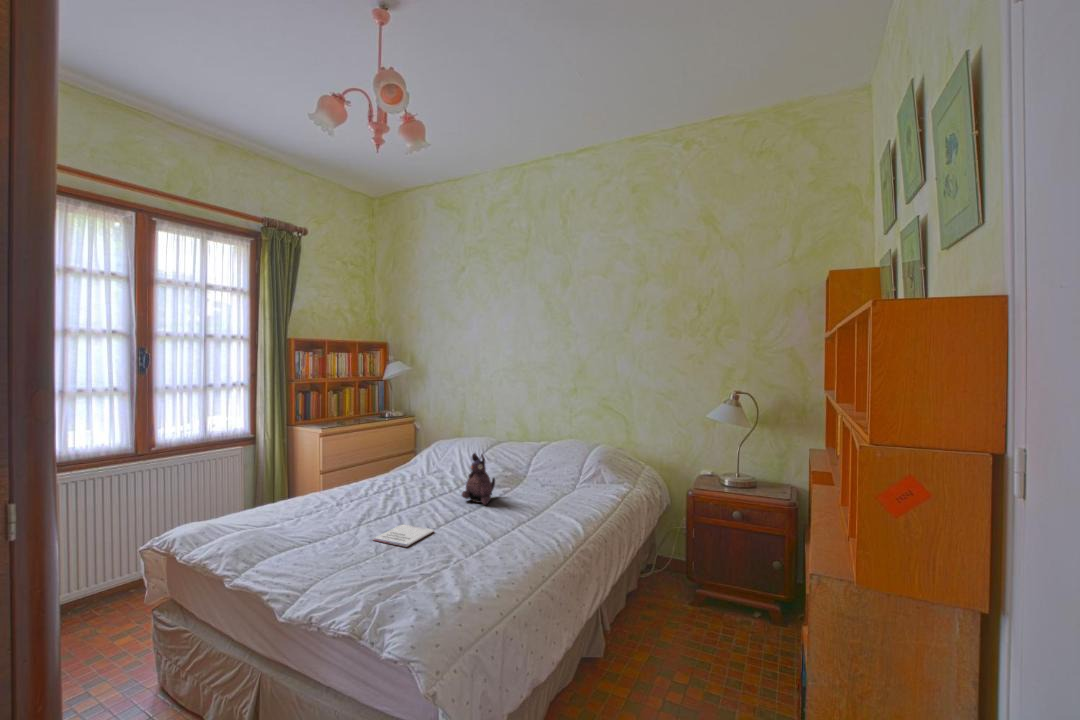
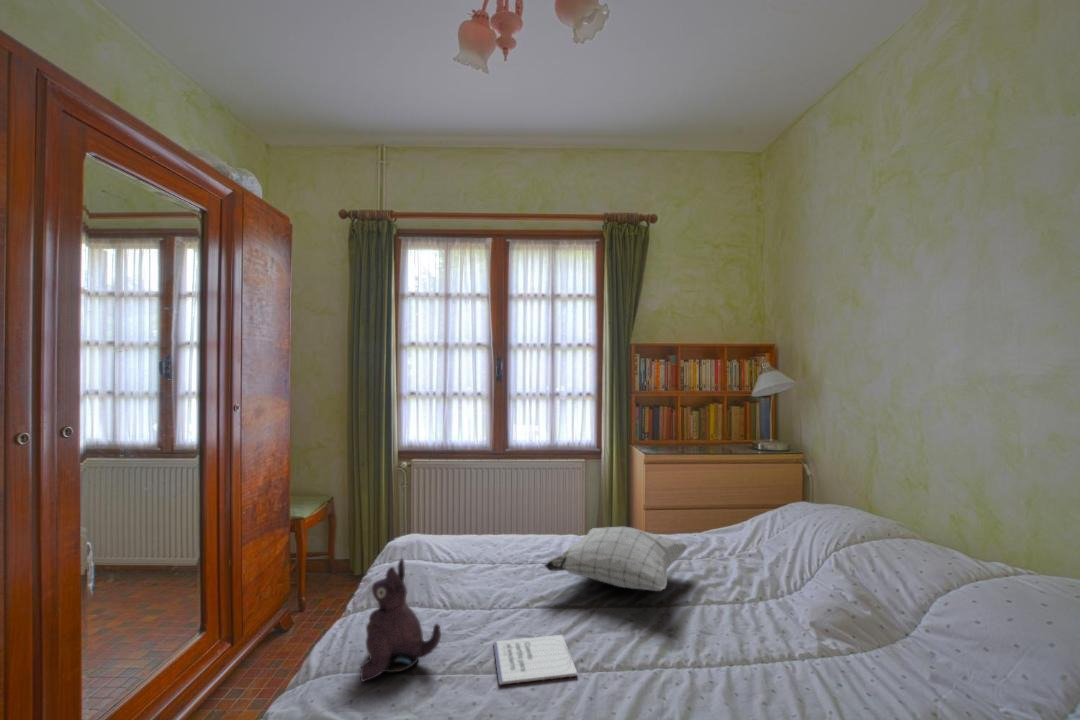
plush toy: present [462,453,495,505] -> present [360,559,441,681]
pillow: none [347,464,438,500] -> present [545,527,688,591]

